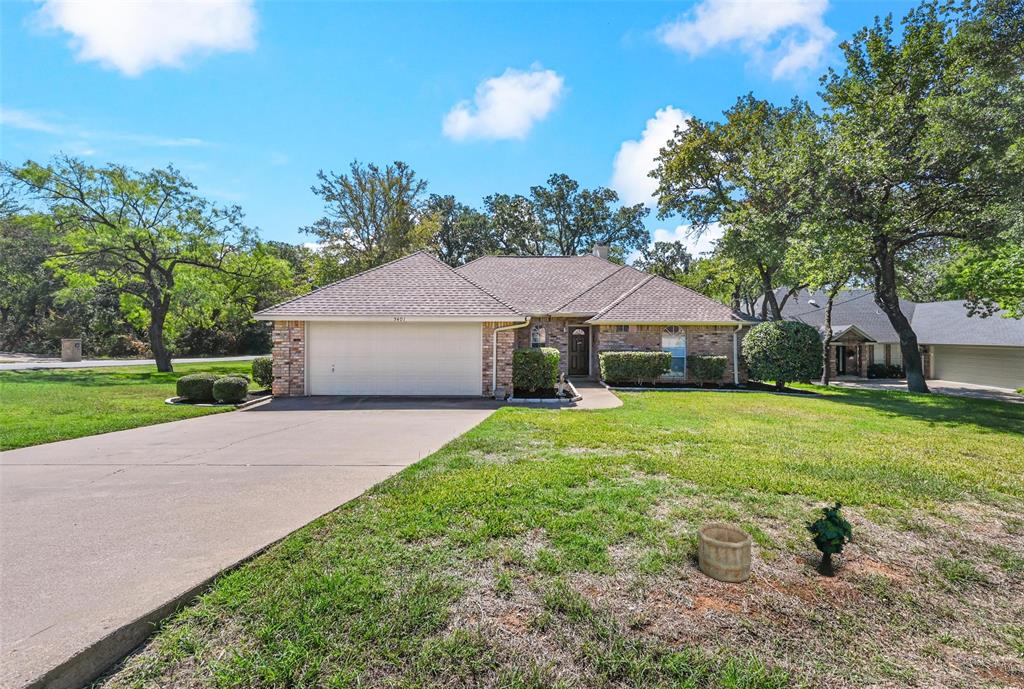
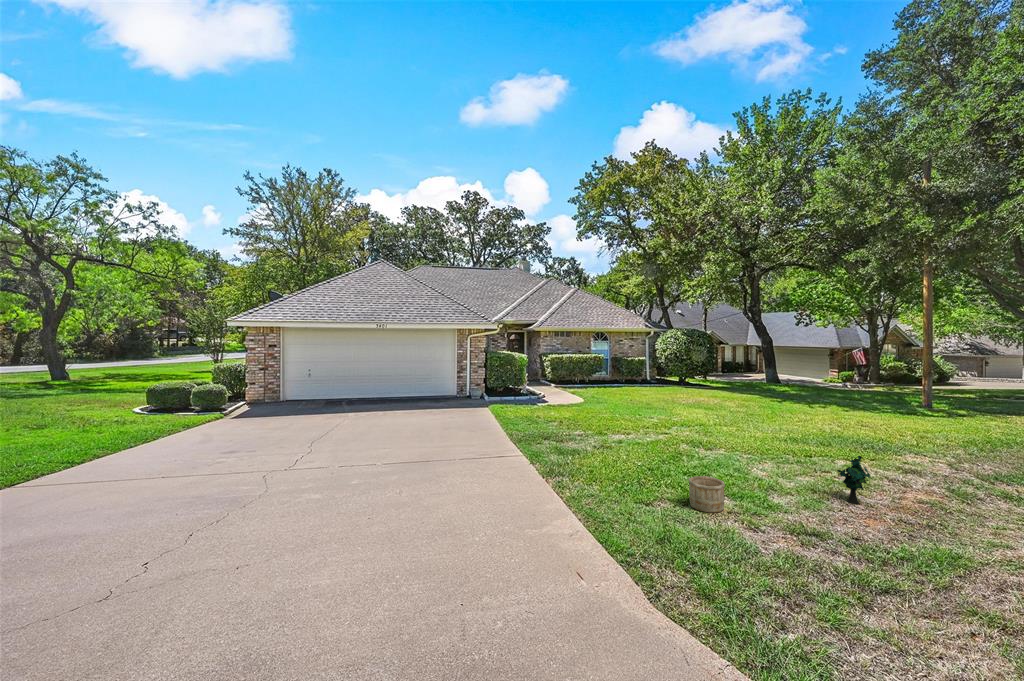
wooden bucket: present [697,523,752,583] -> present [688,476,725,512]

